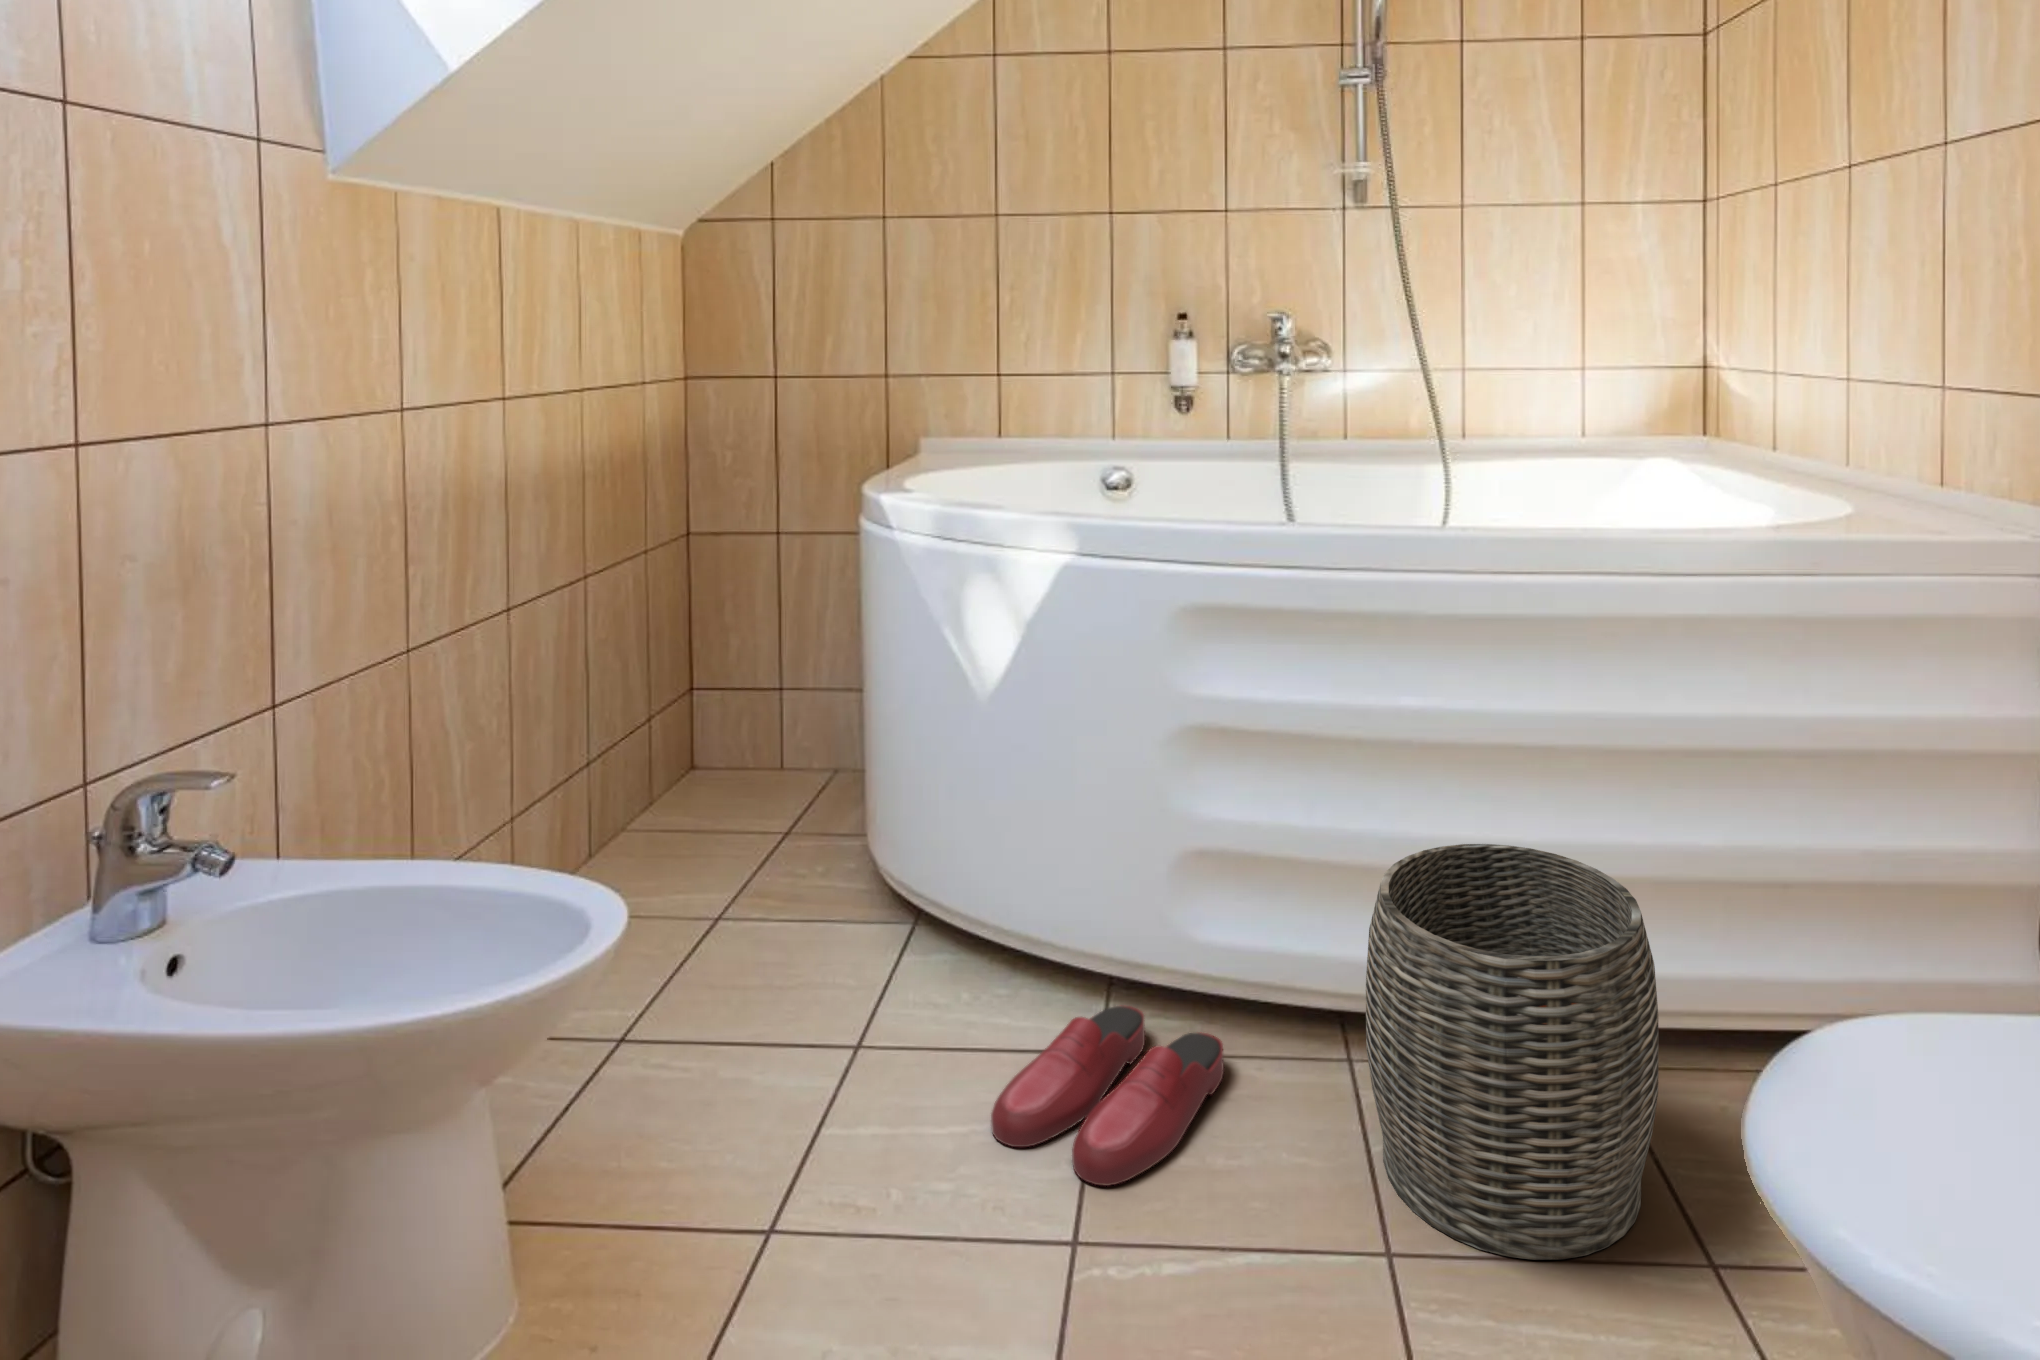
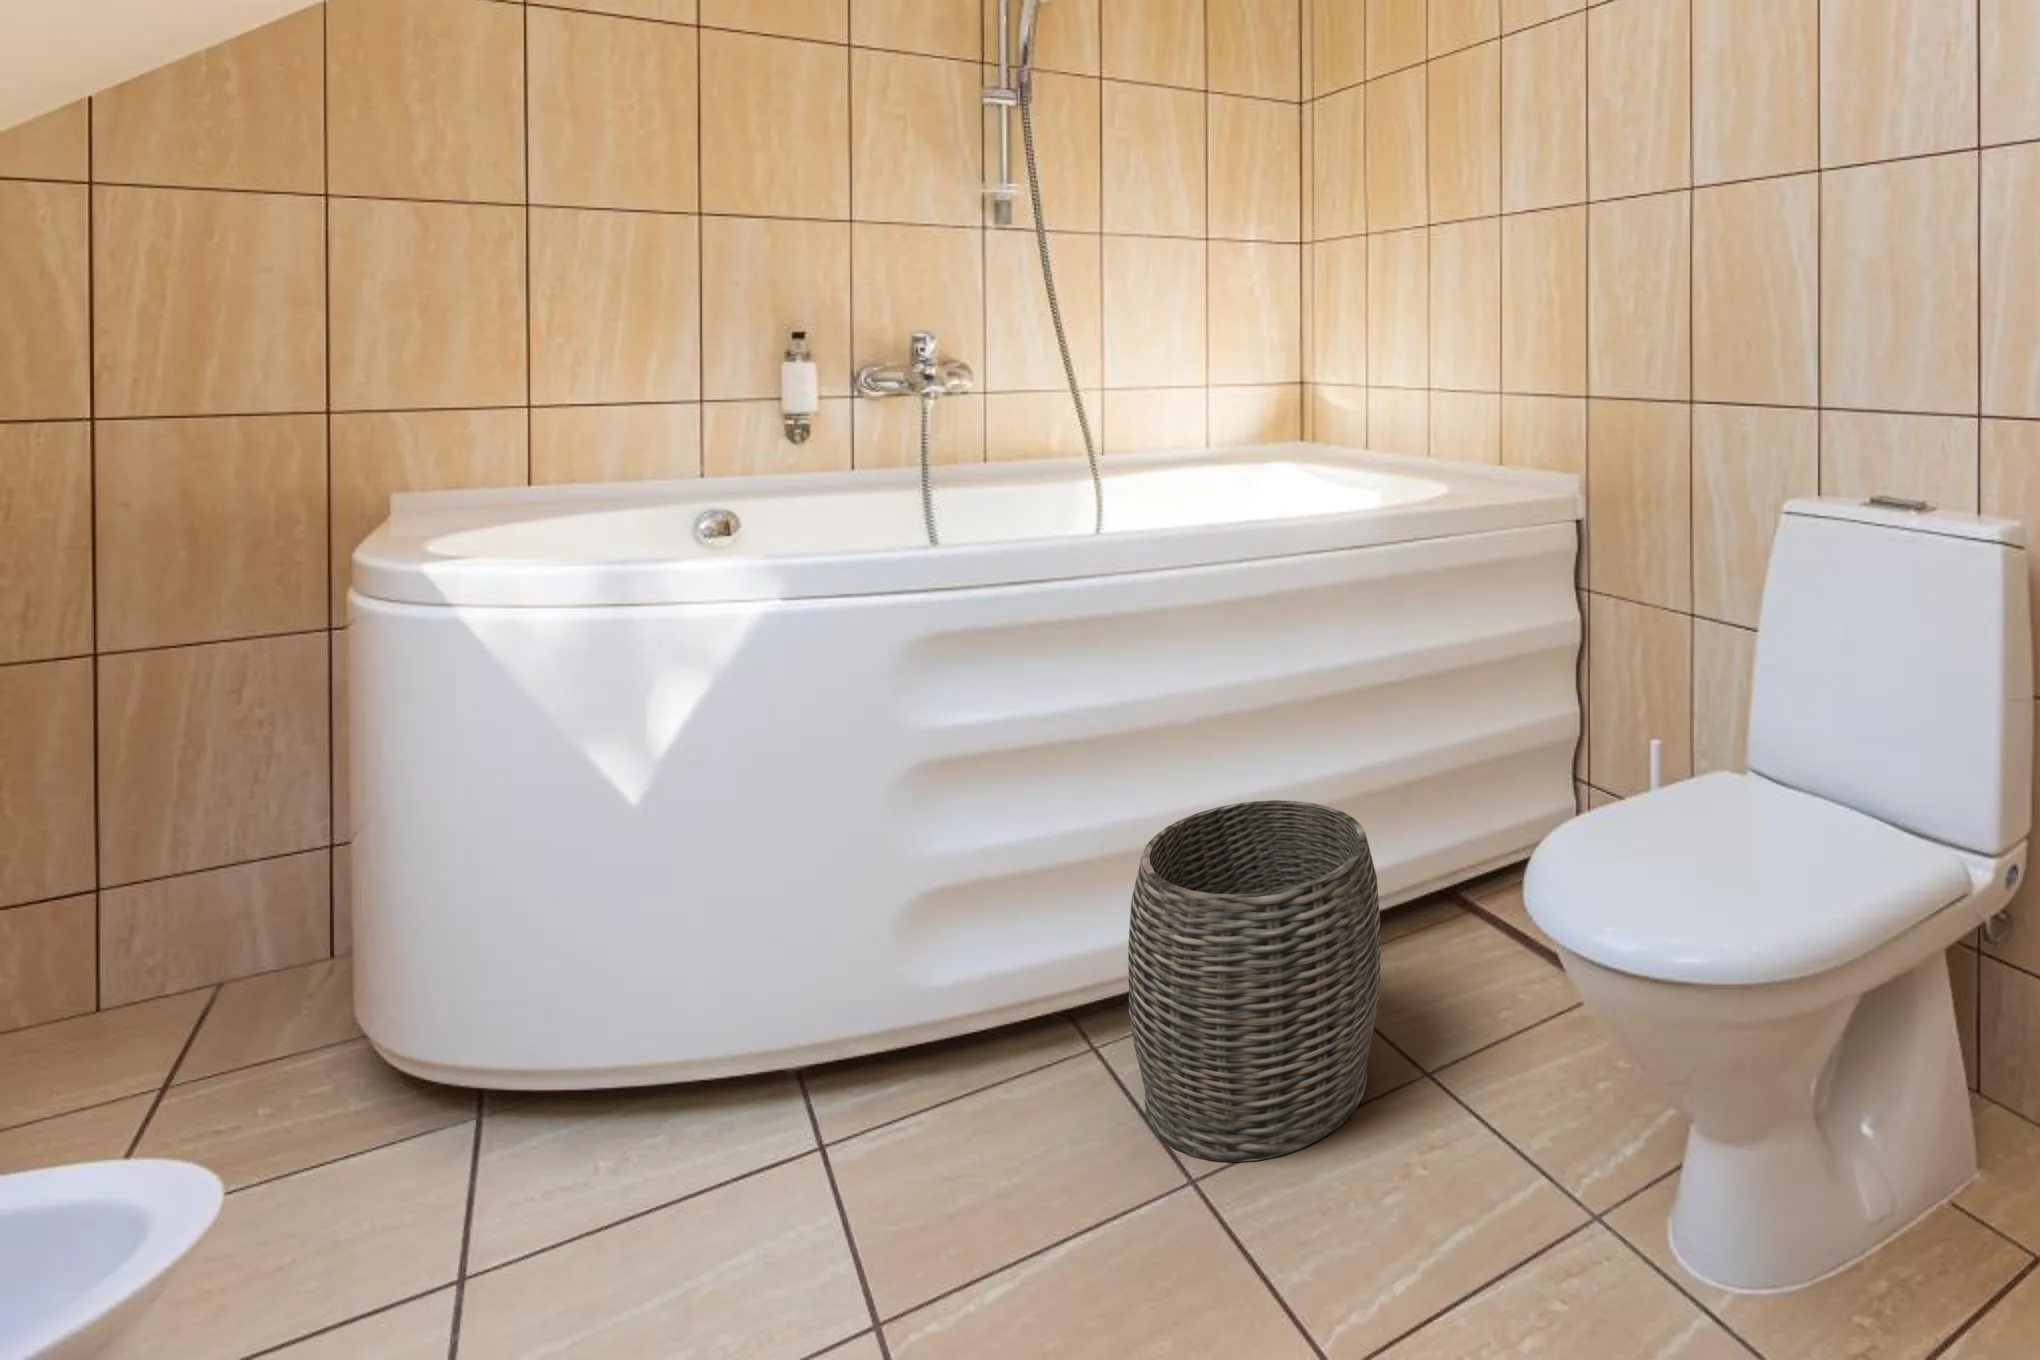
slippers: present [991,1005,1224,1186] -> none [694,1080,963,1294]

